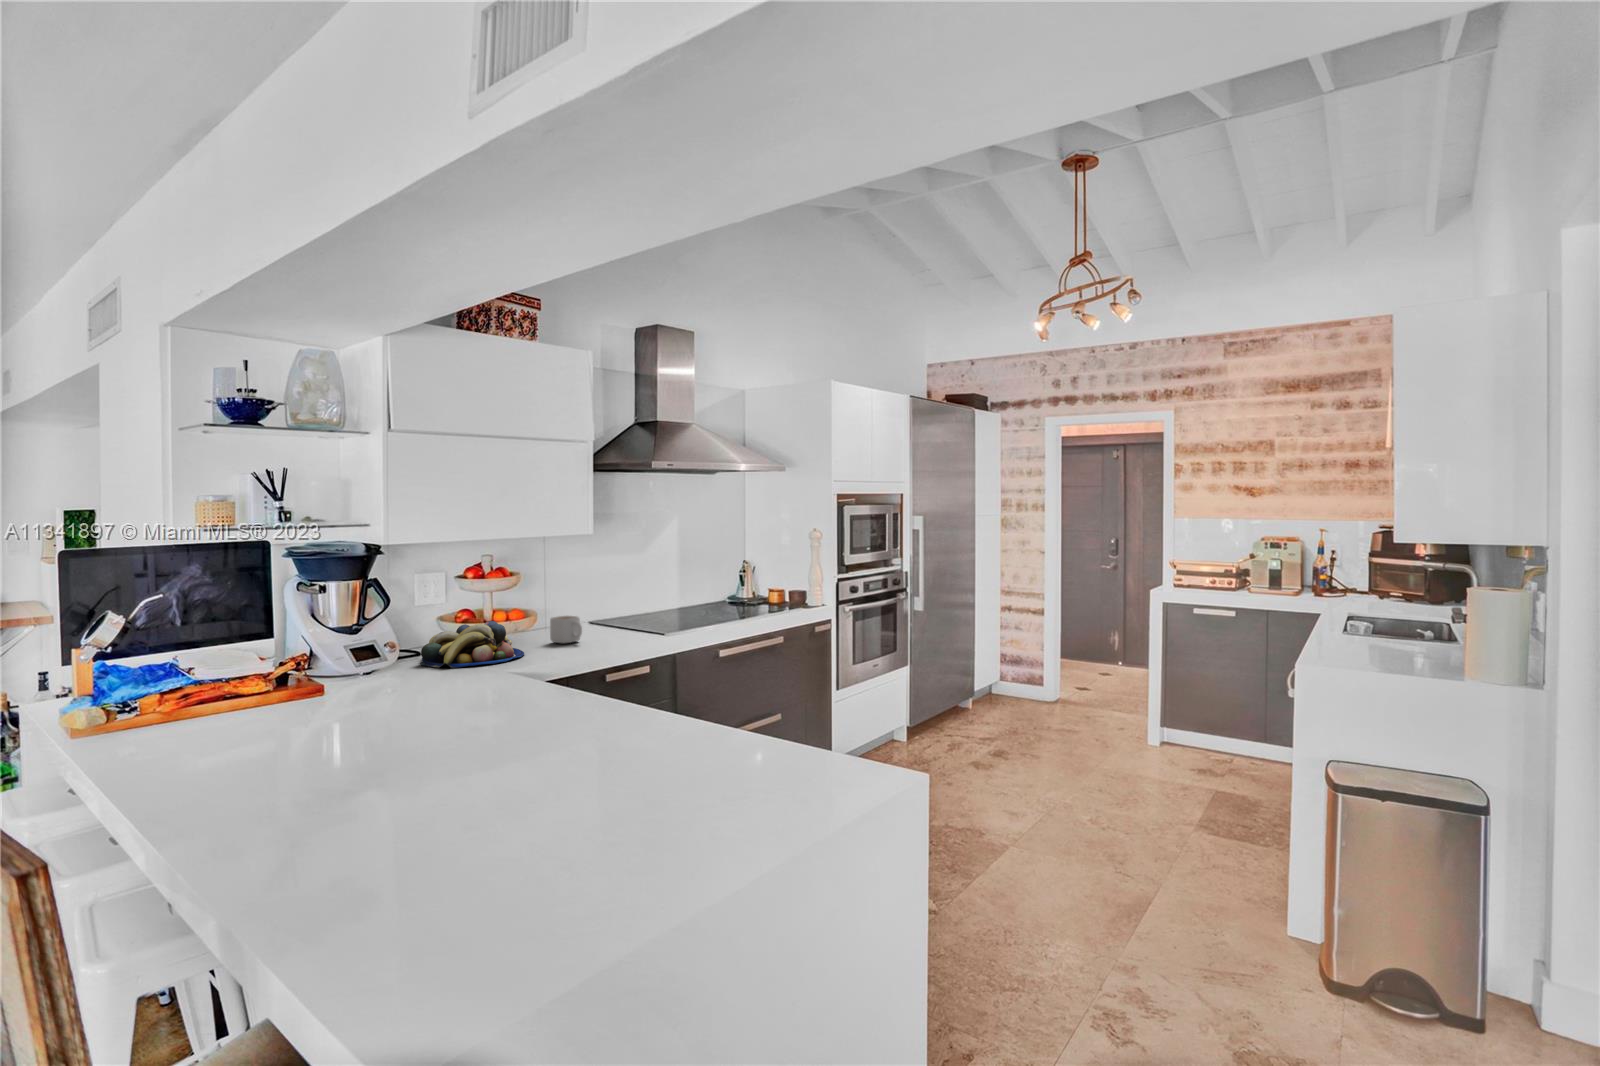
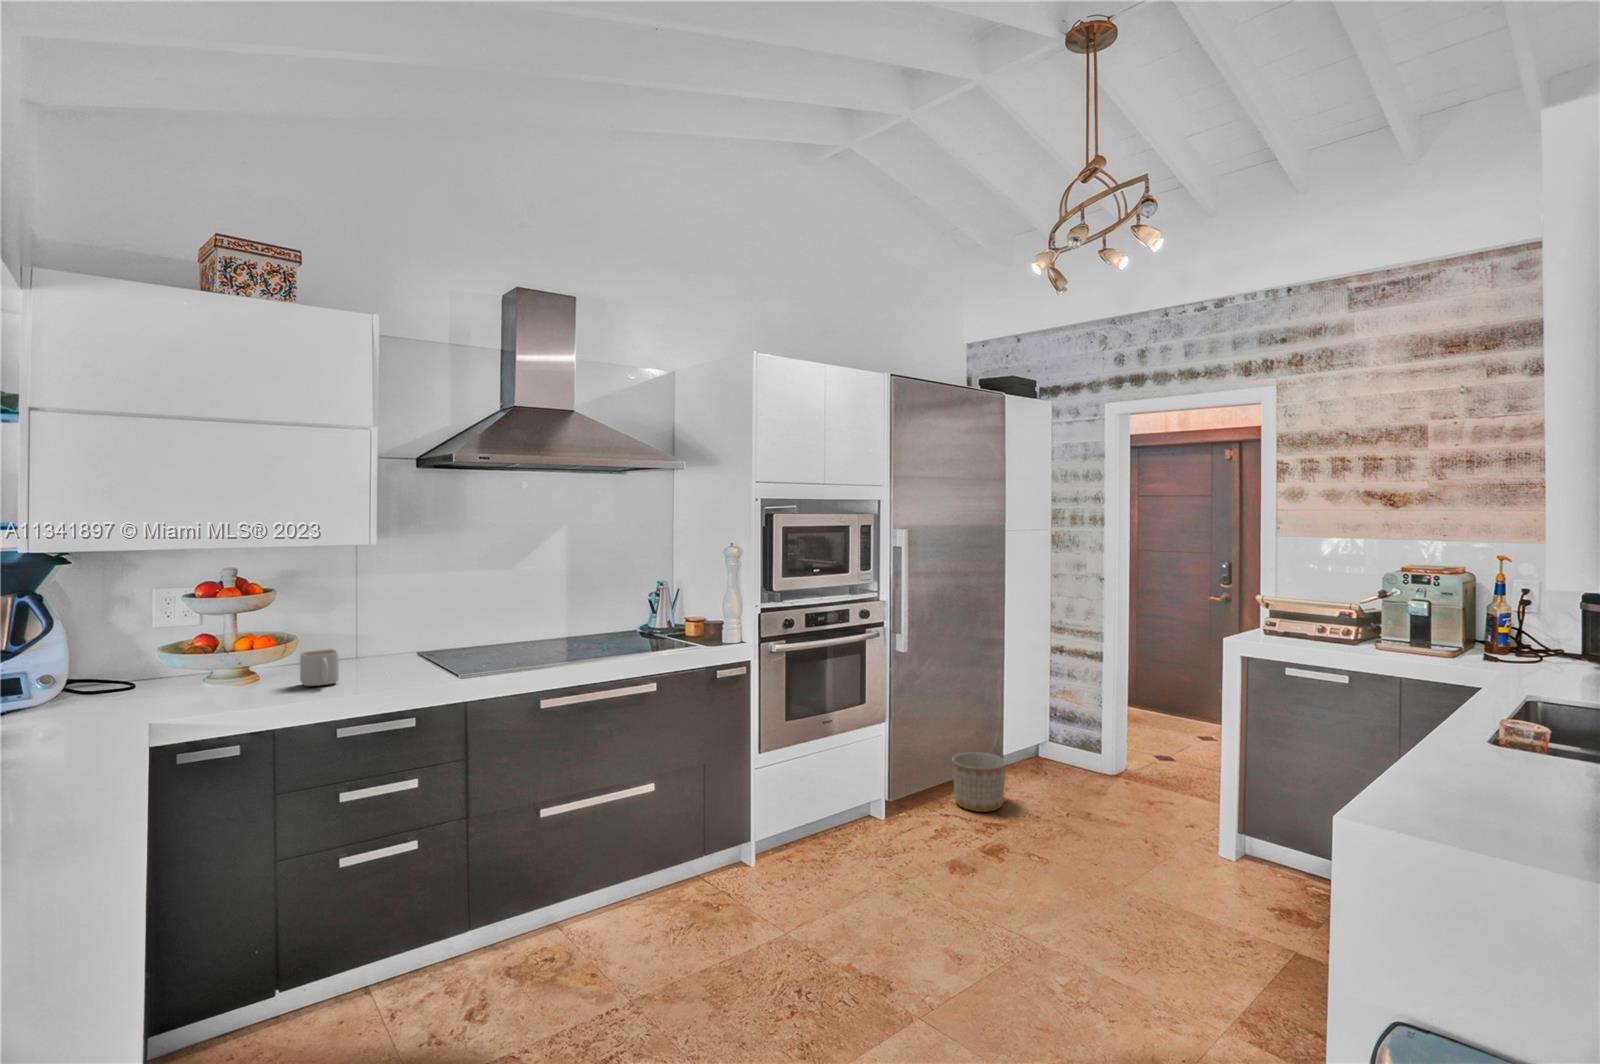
fruit bowl: present [421,621,524,668] -> none [71,655,234,719]
planter: none [951,689,993,732] -> present [952,752,1006,812]

